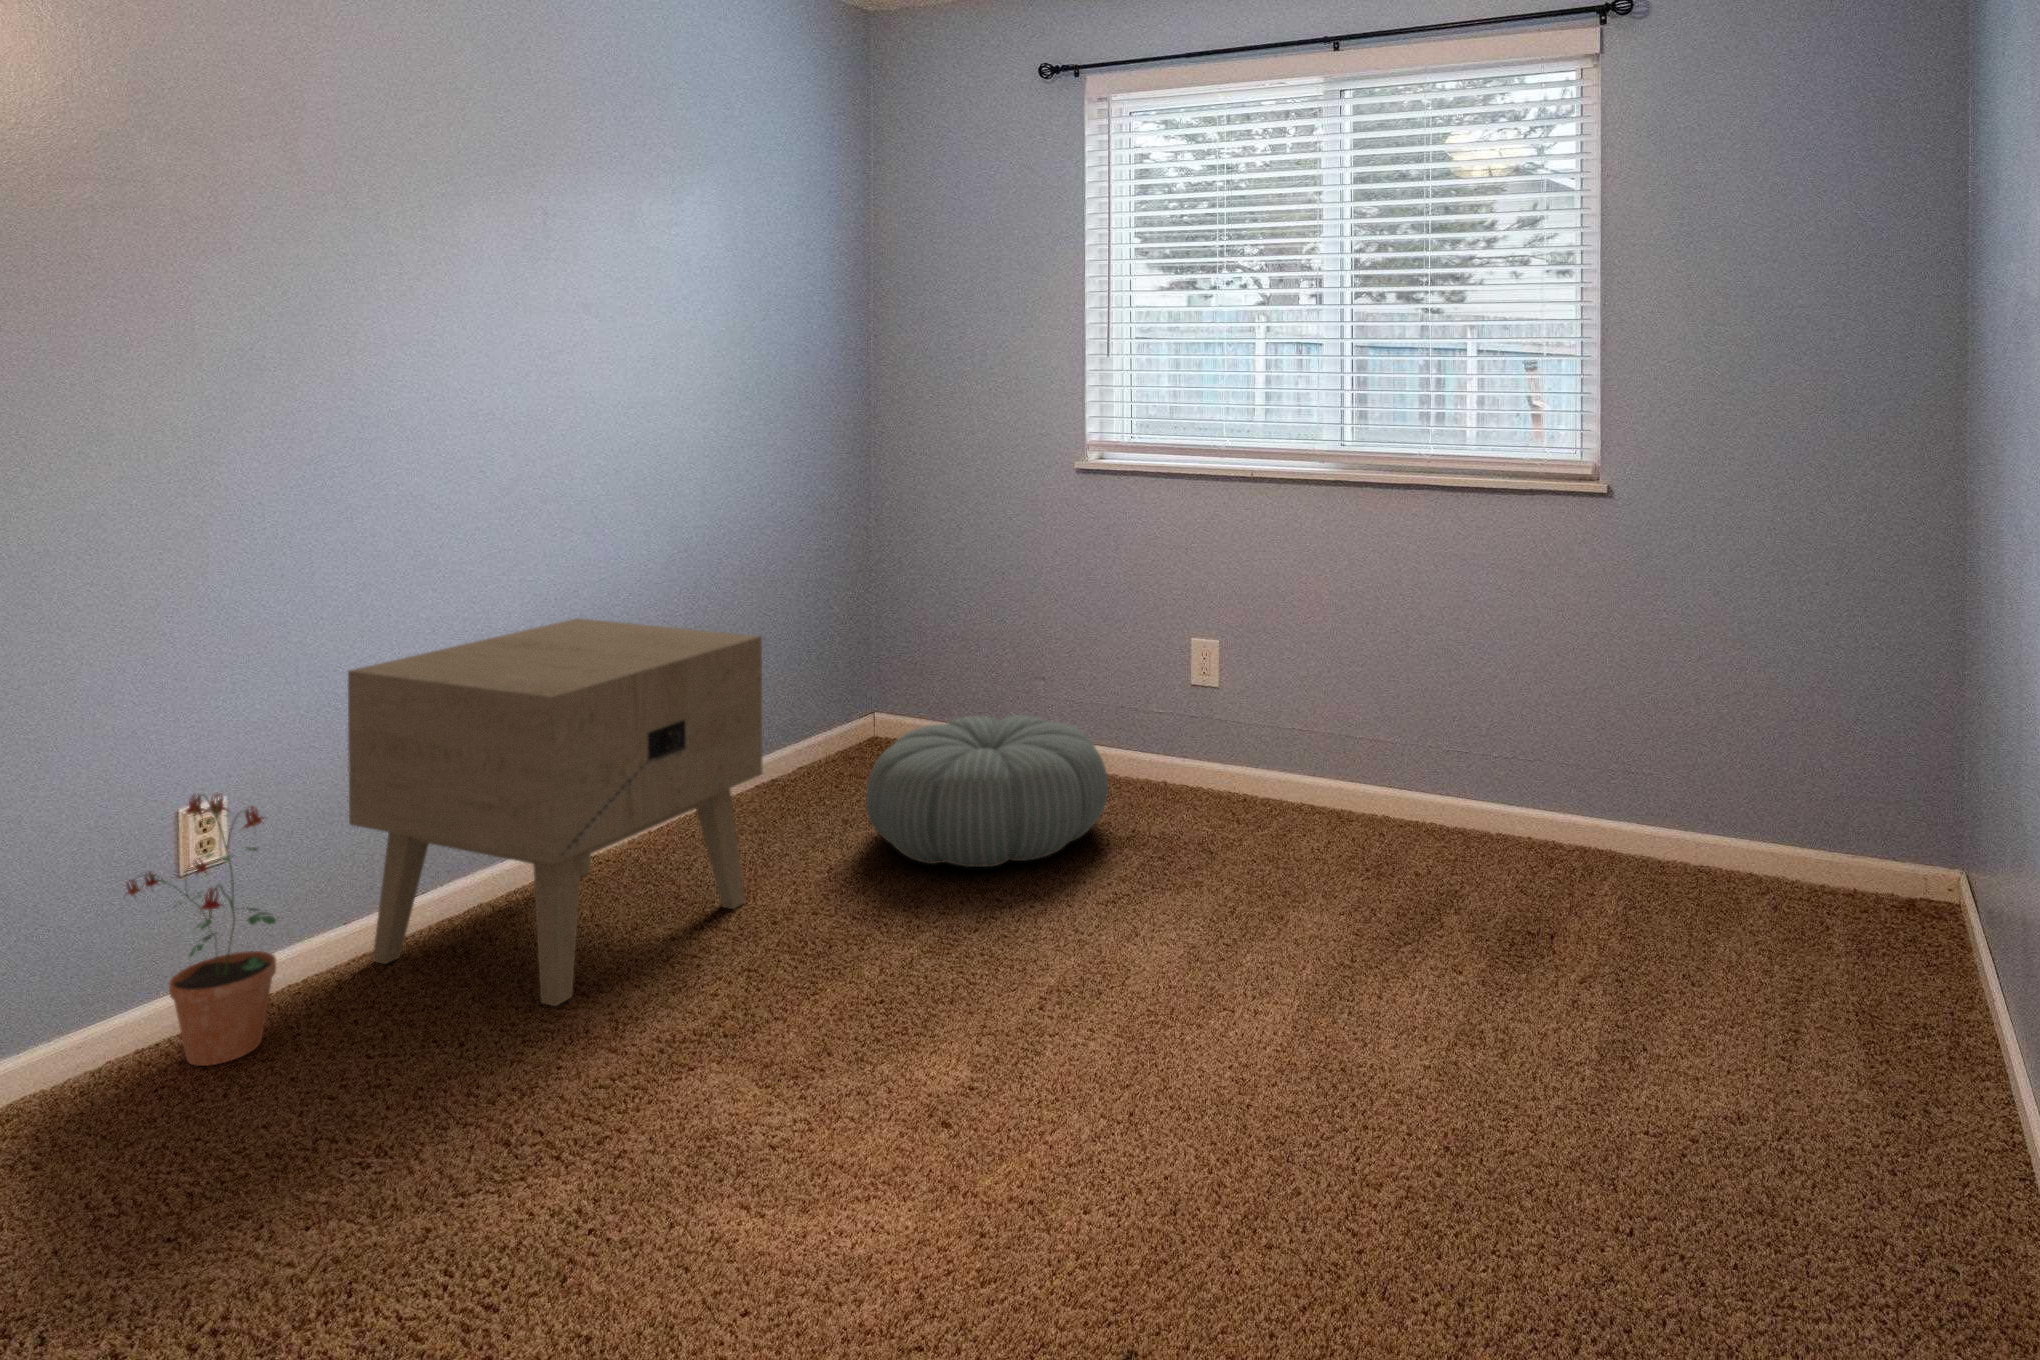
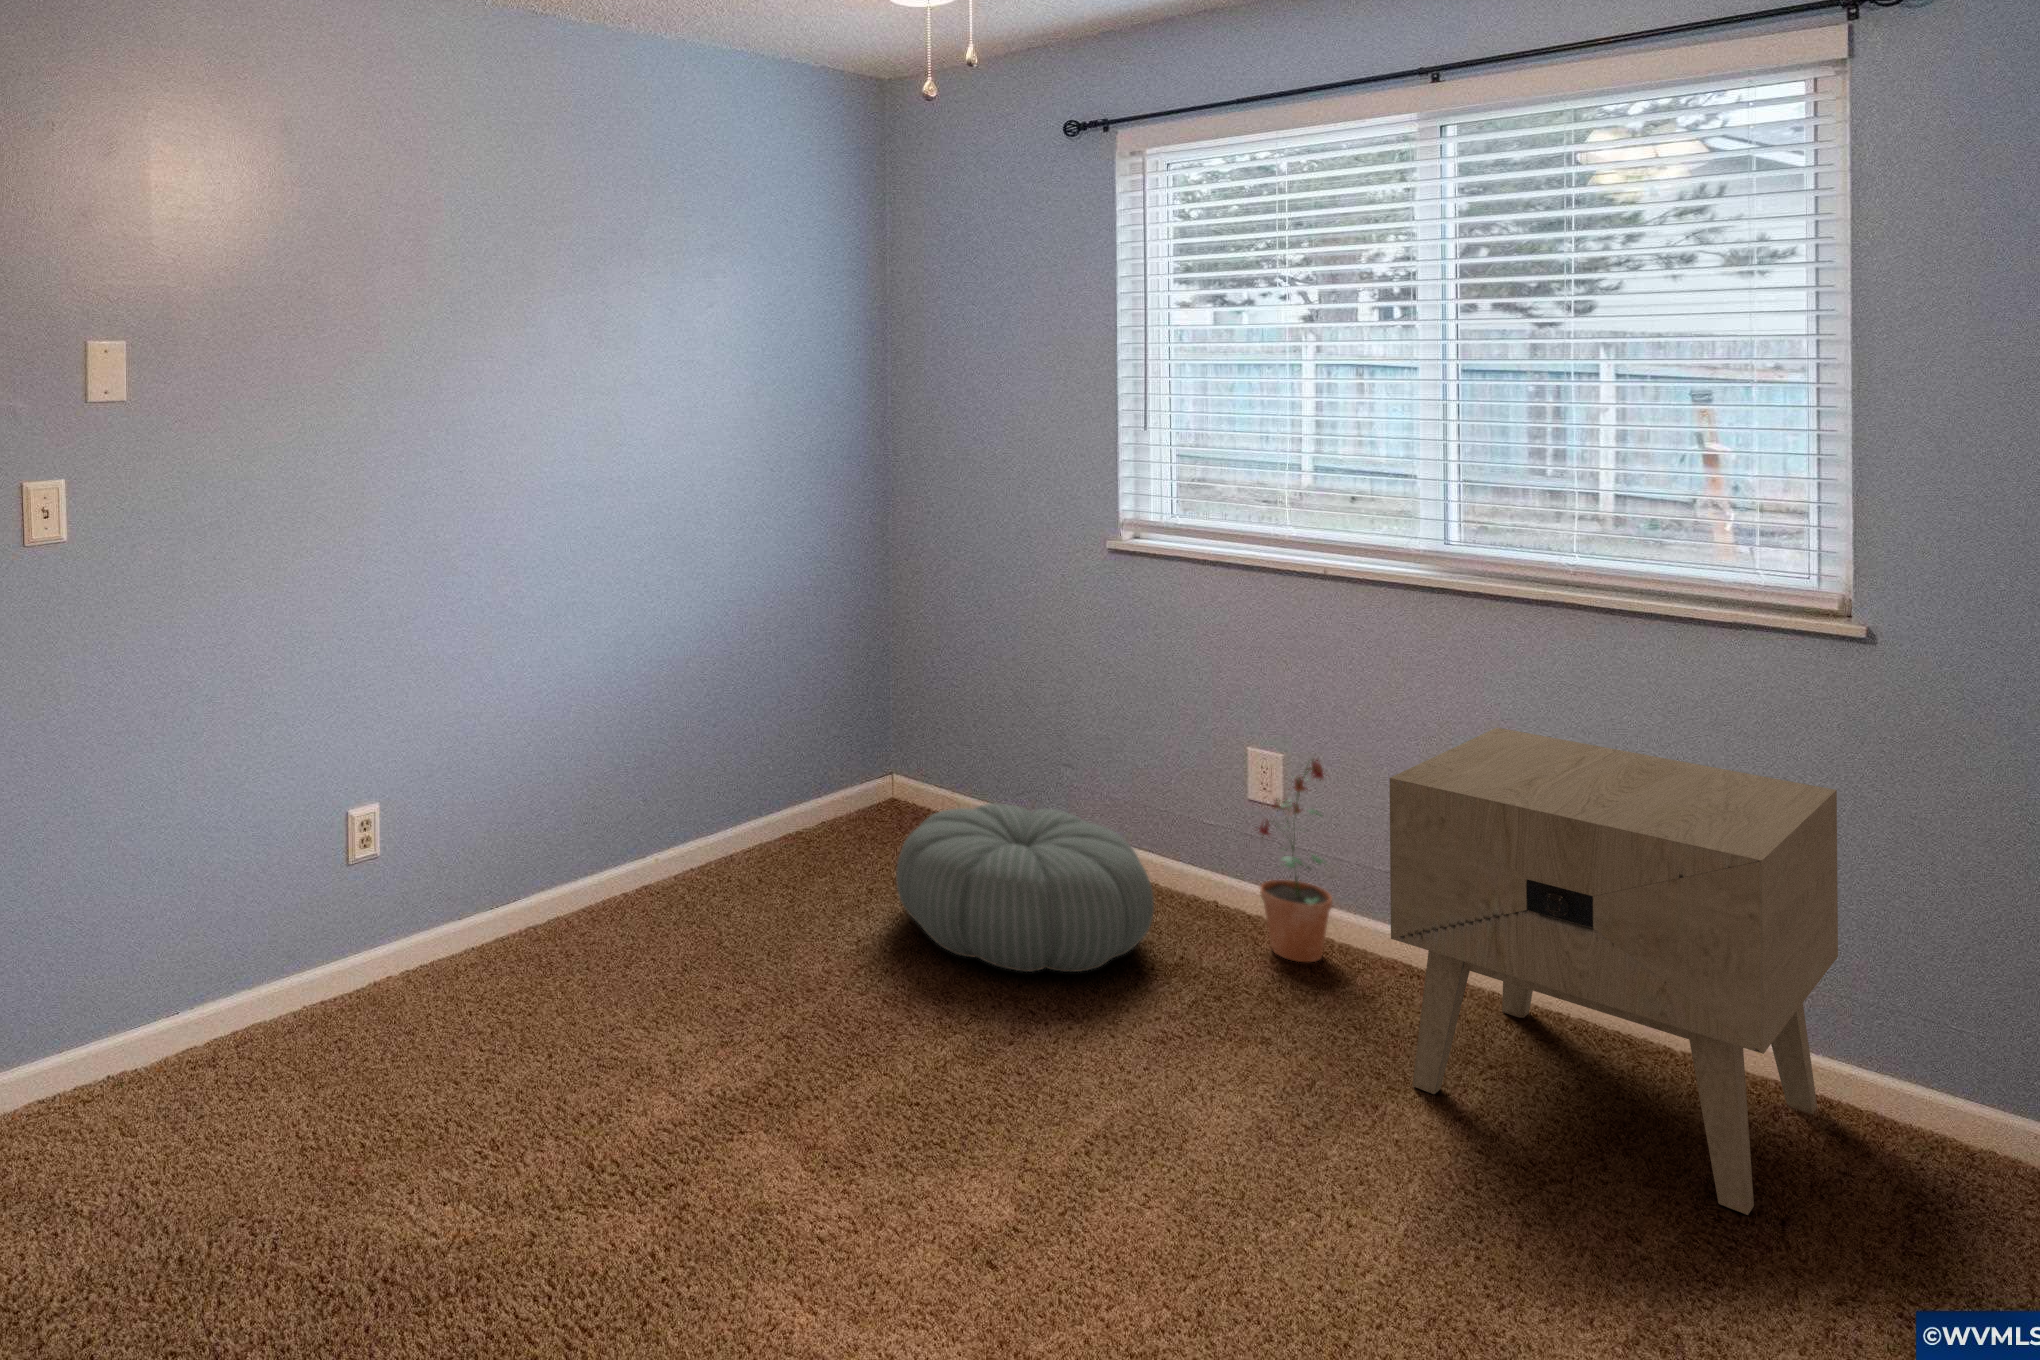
nightstand: present [348,618,763,1006] -> present [1389,728,1838,1215]
potted plant: present [126,794,276,1066] -> present [1259,760,1332,962]

